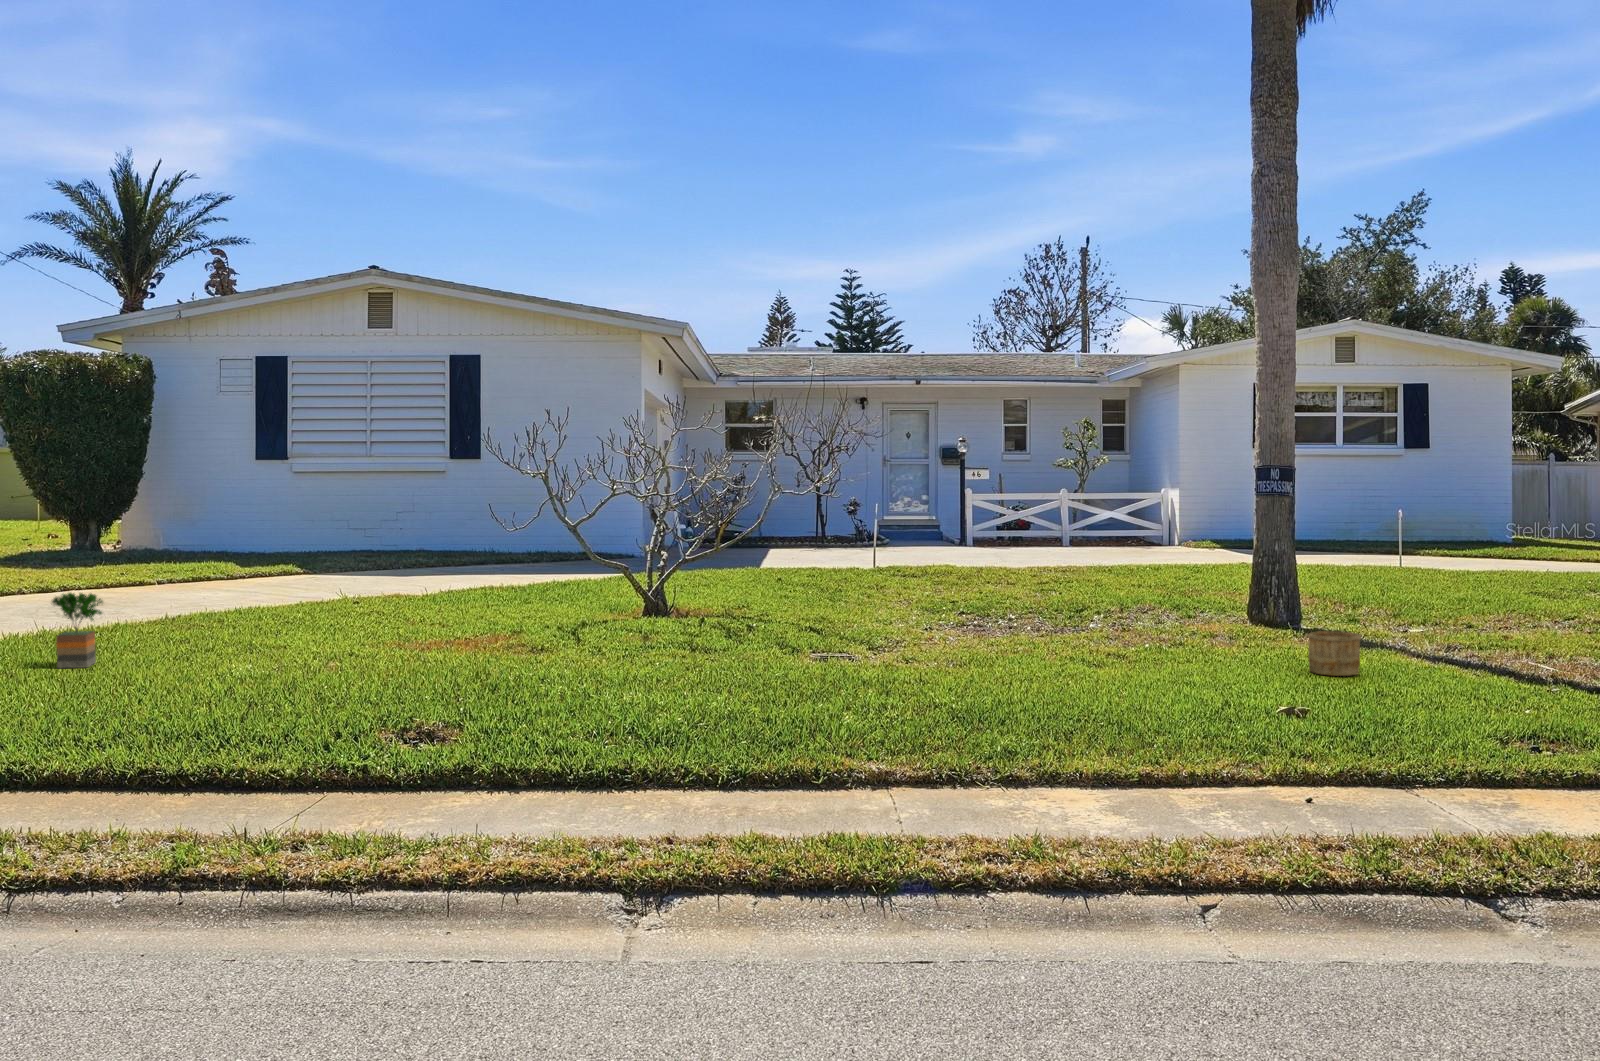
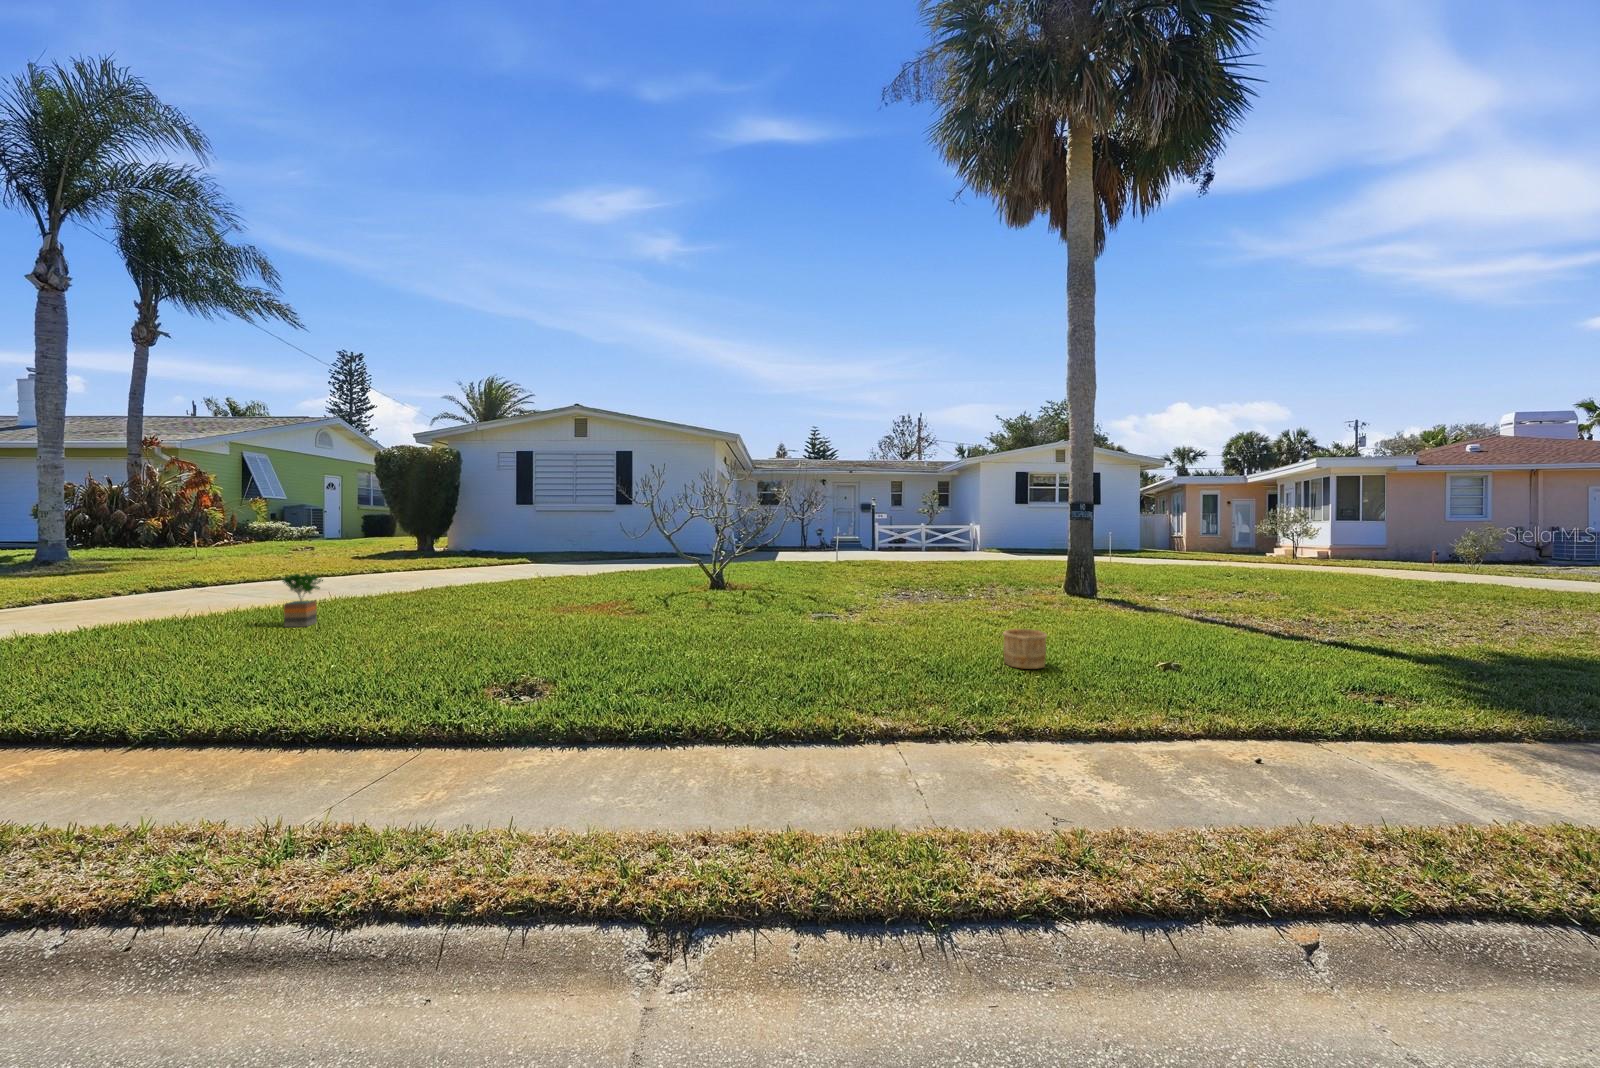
wooden bucket: present [1307,631,1361,676] -> present [1003,629,1047,669]

